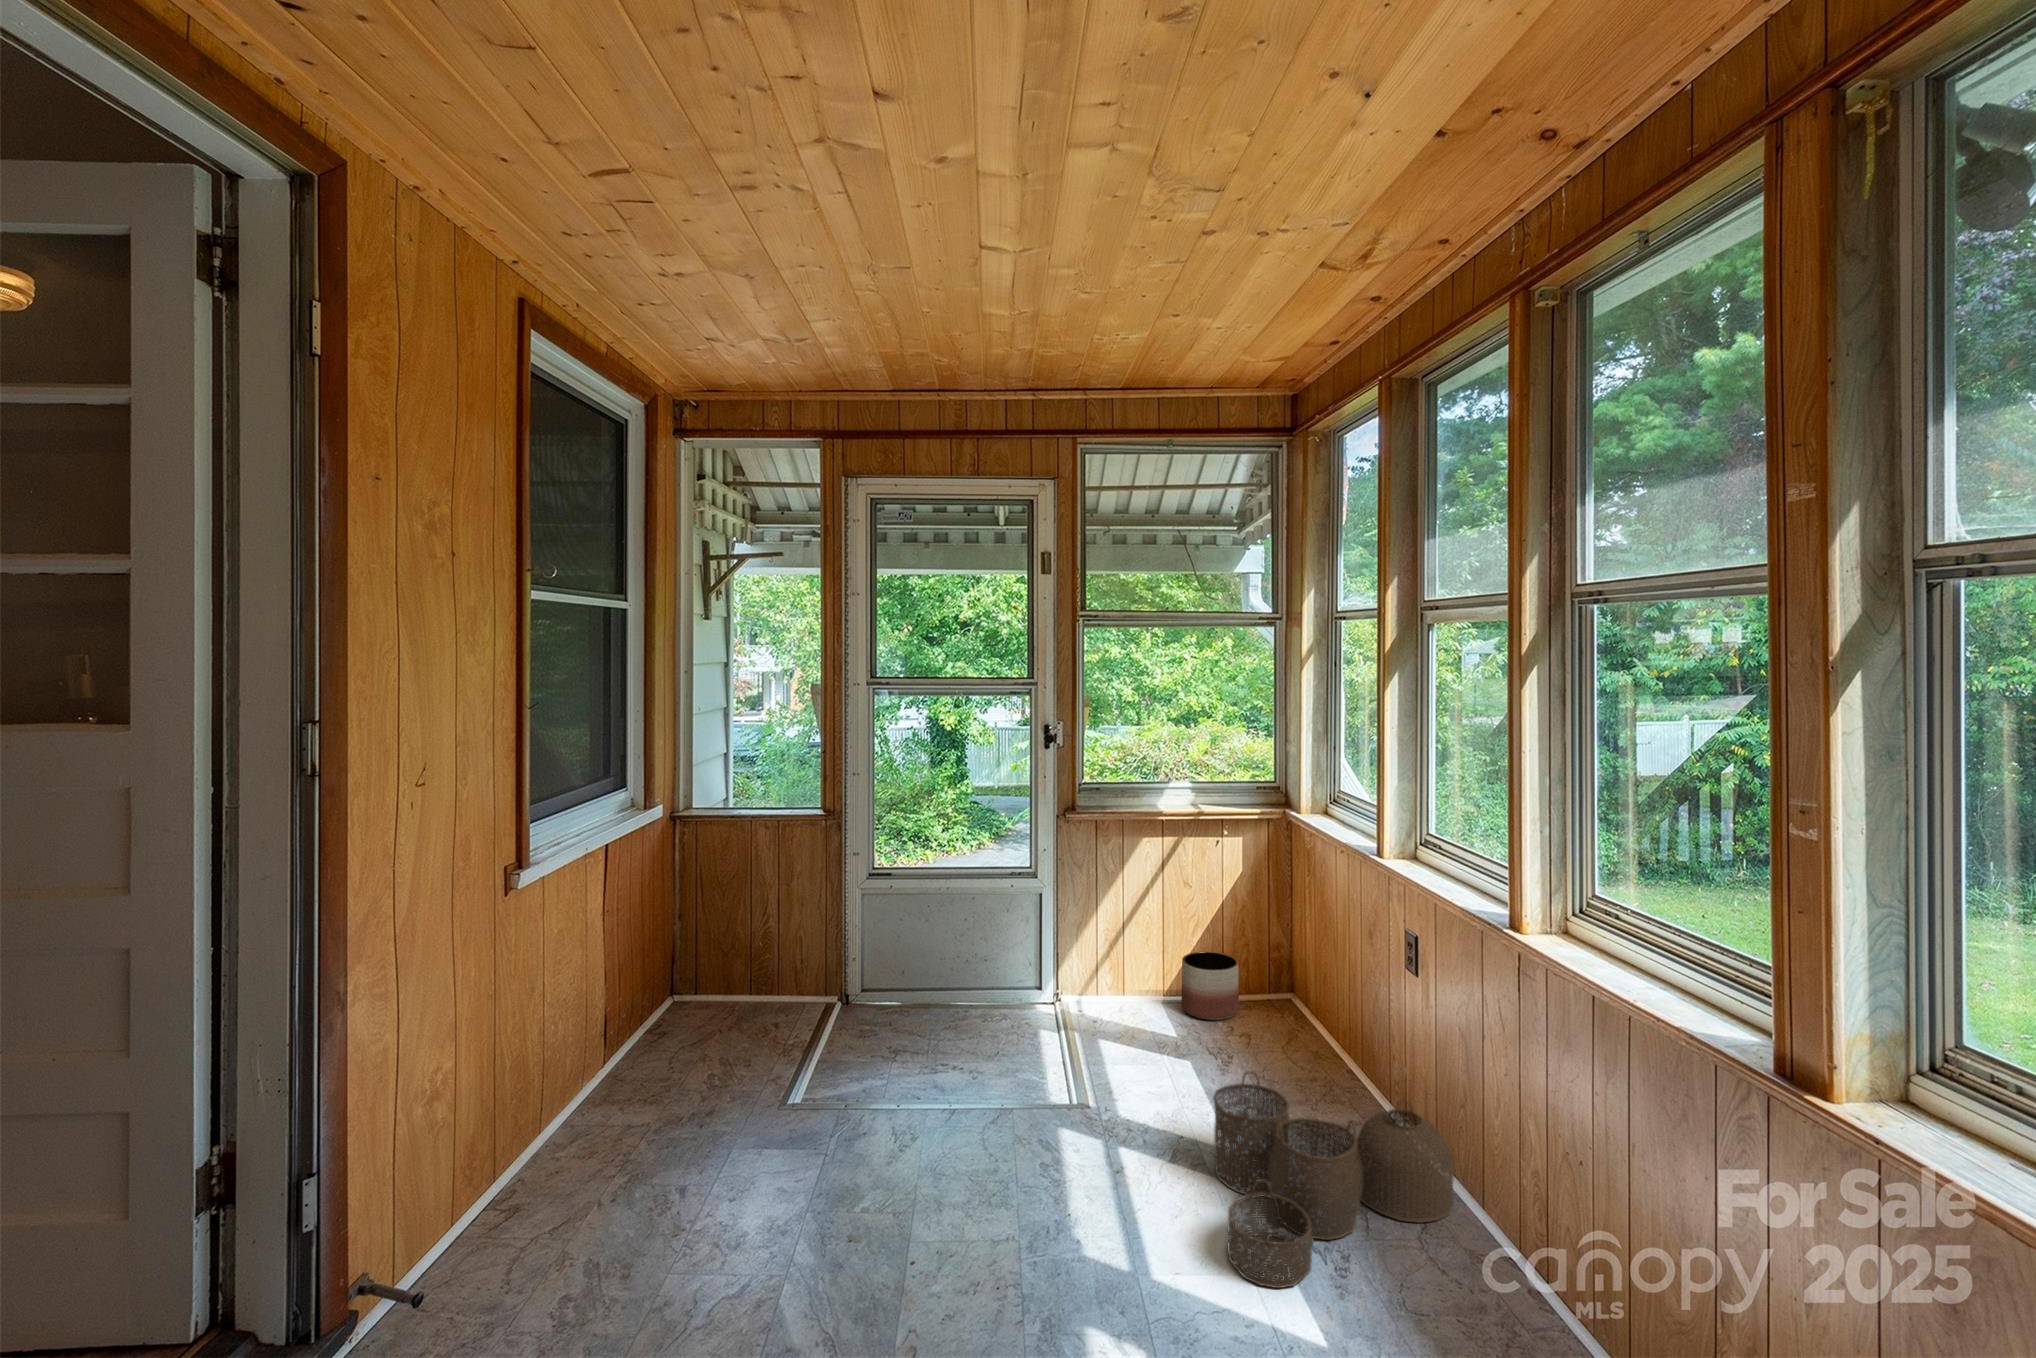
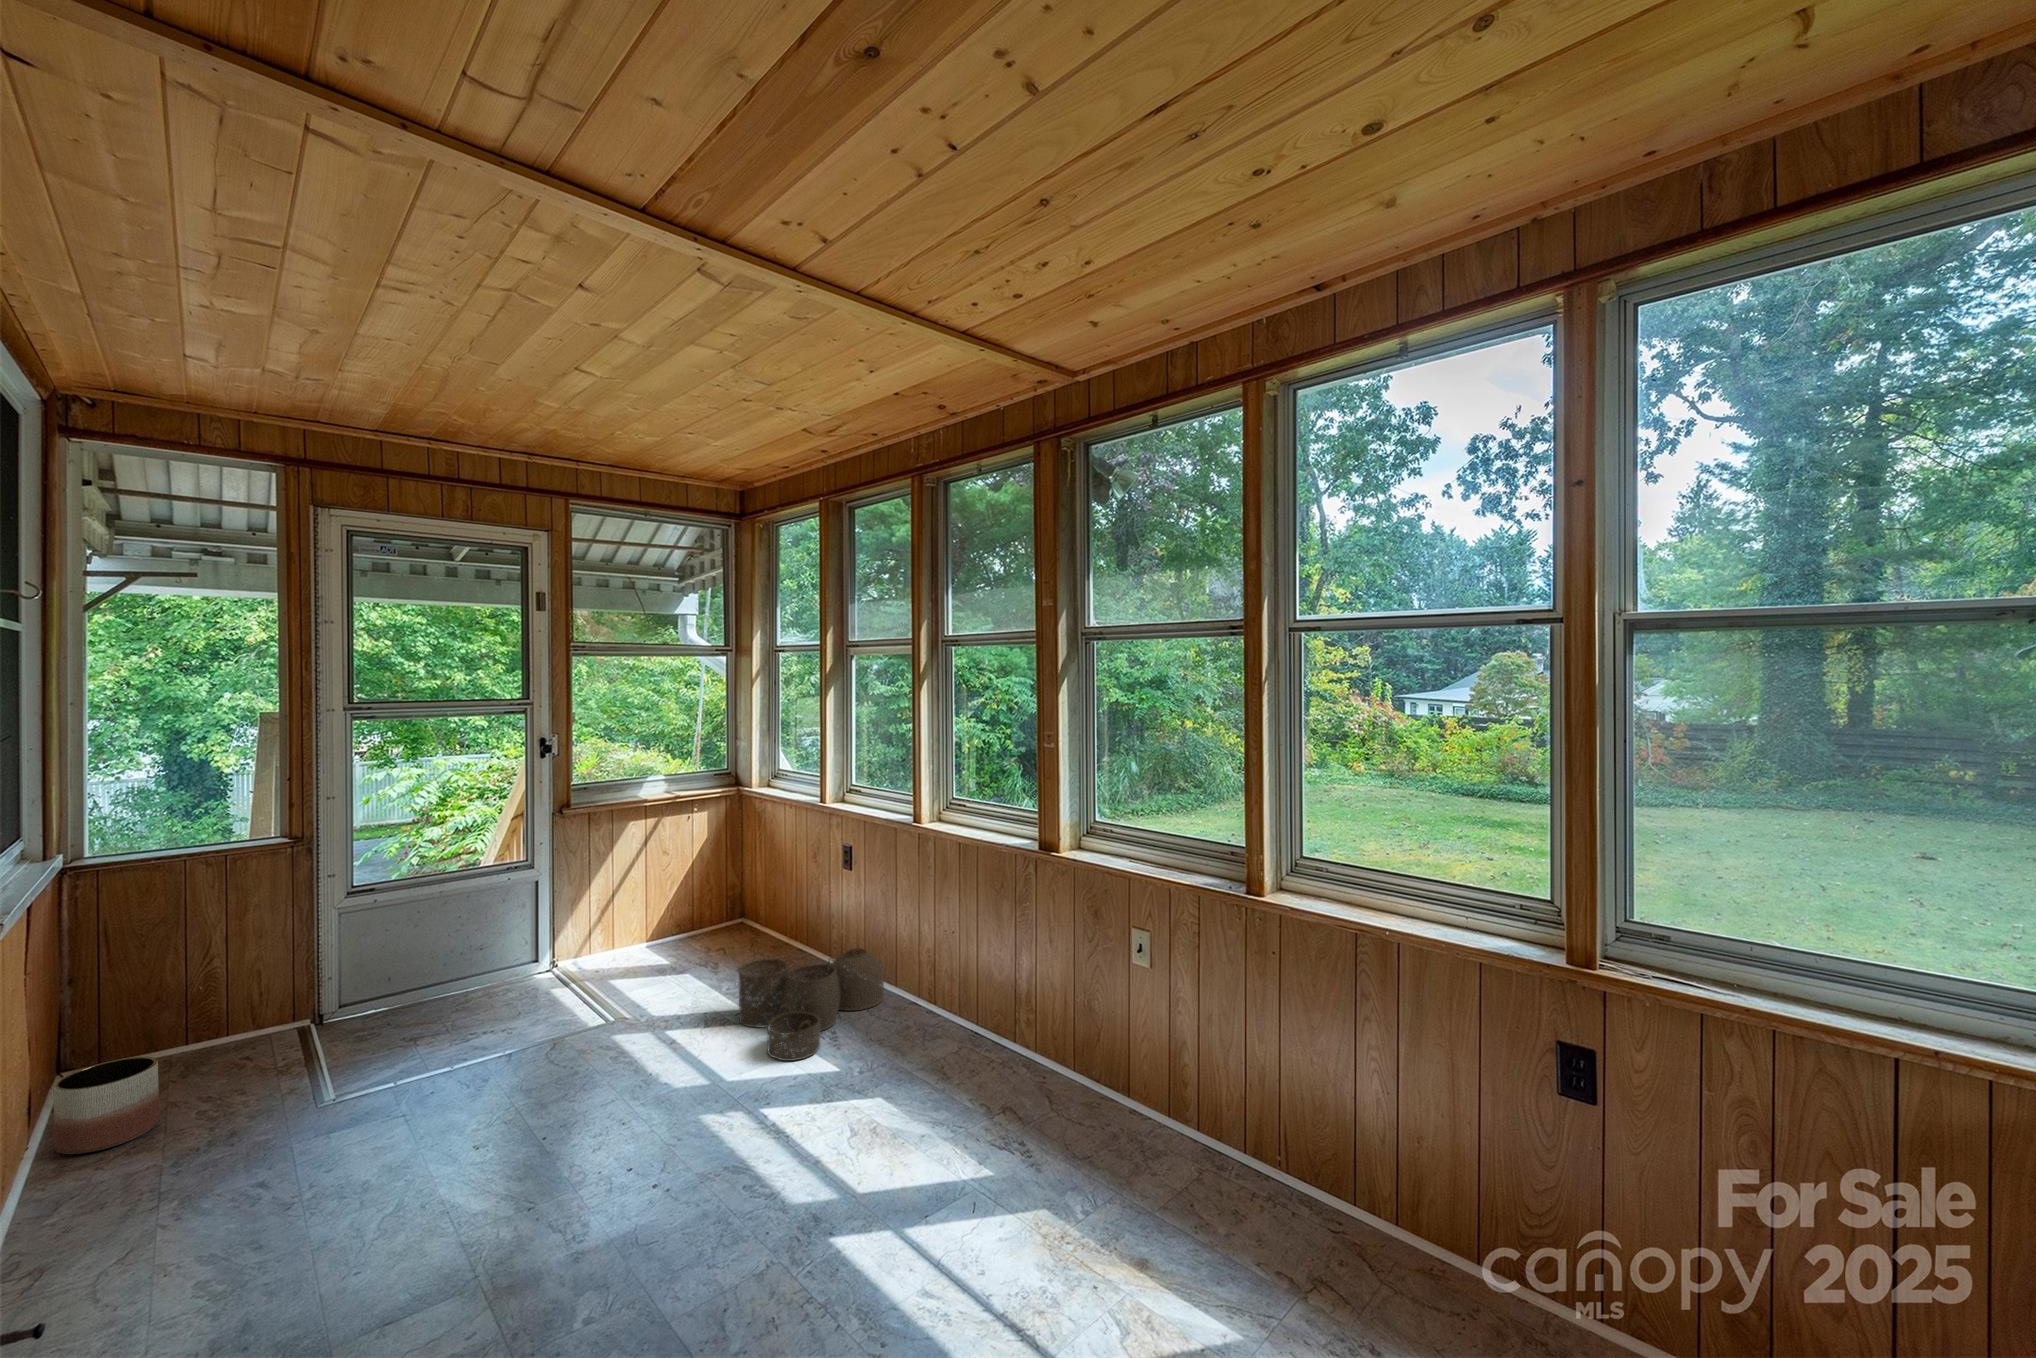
planter: present [1182,952,1239,1020] -> present [53,1056,160,1154]

